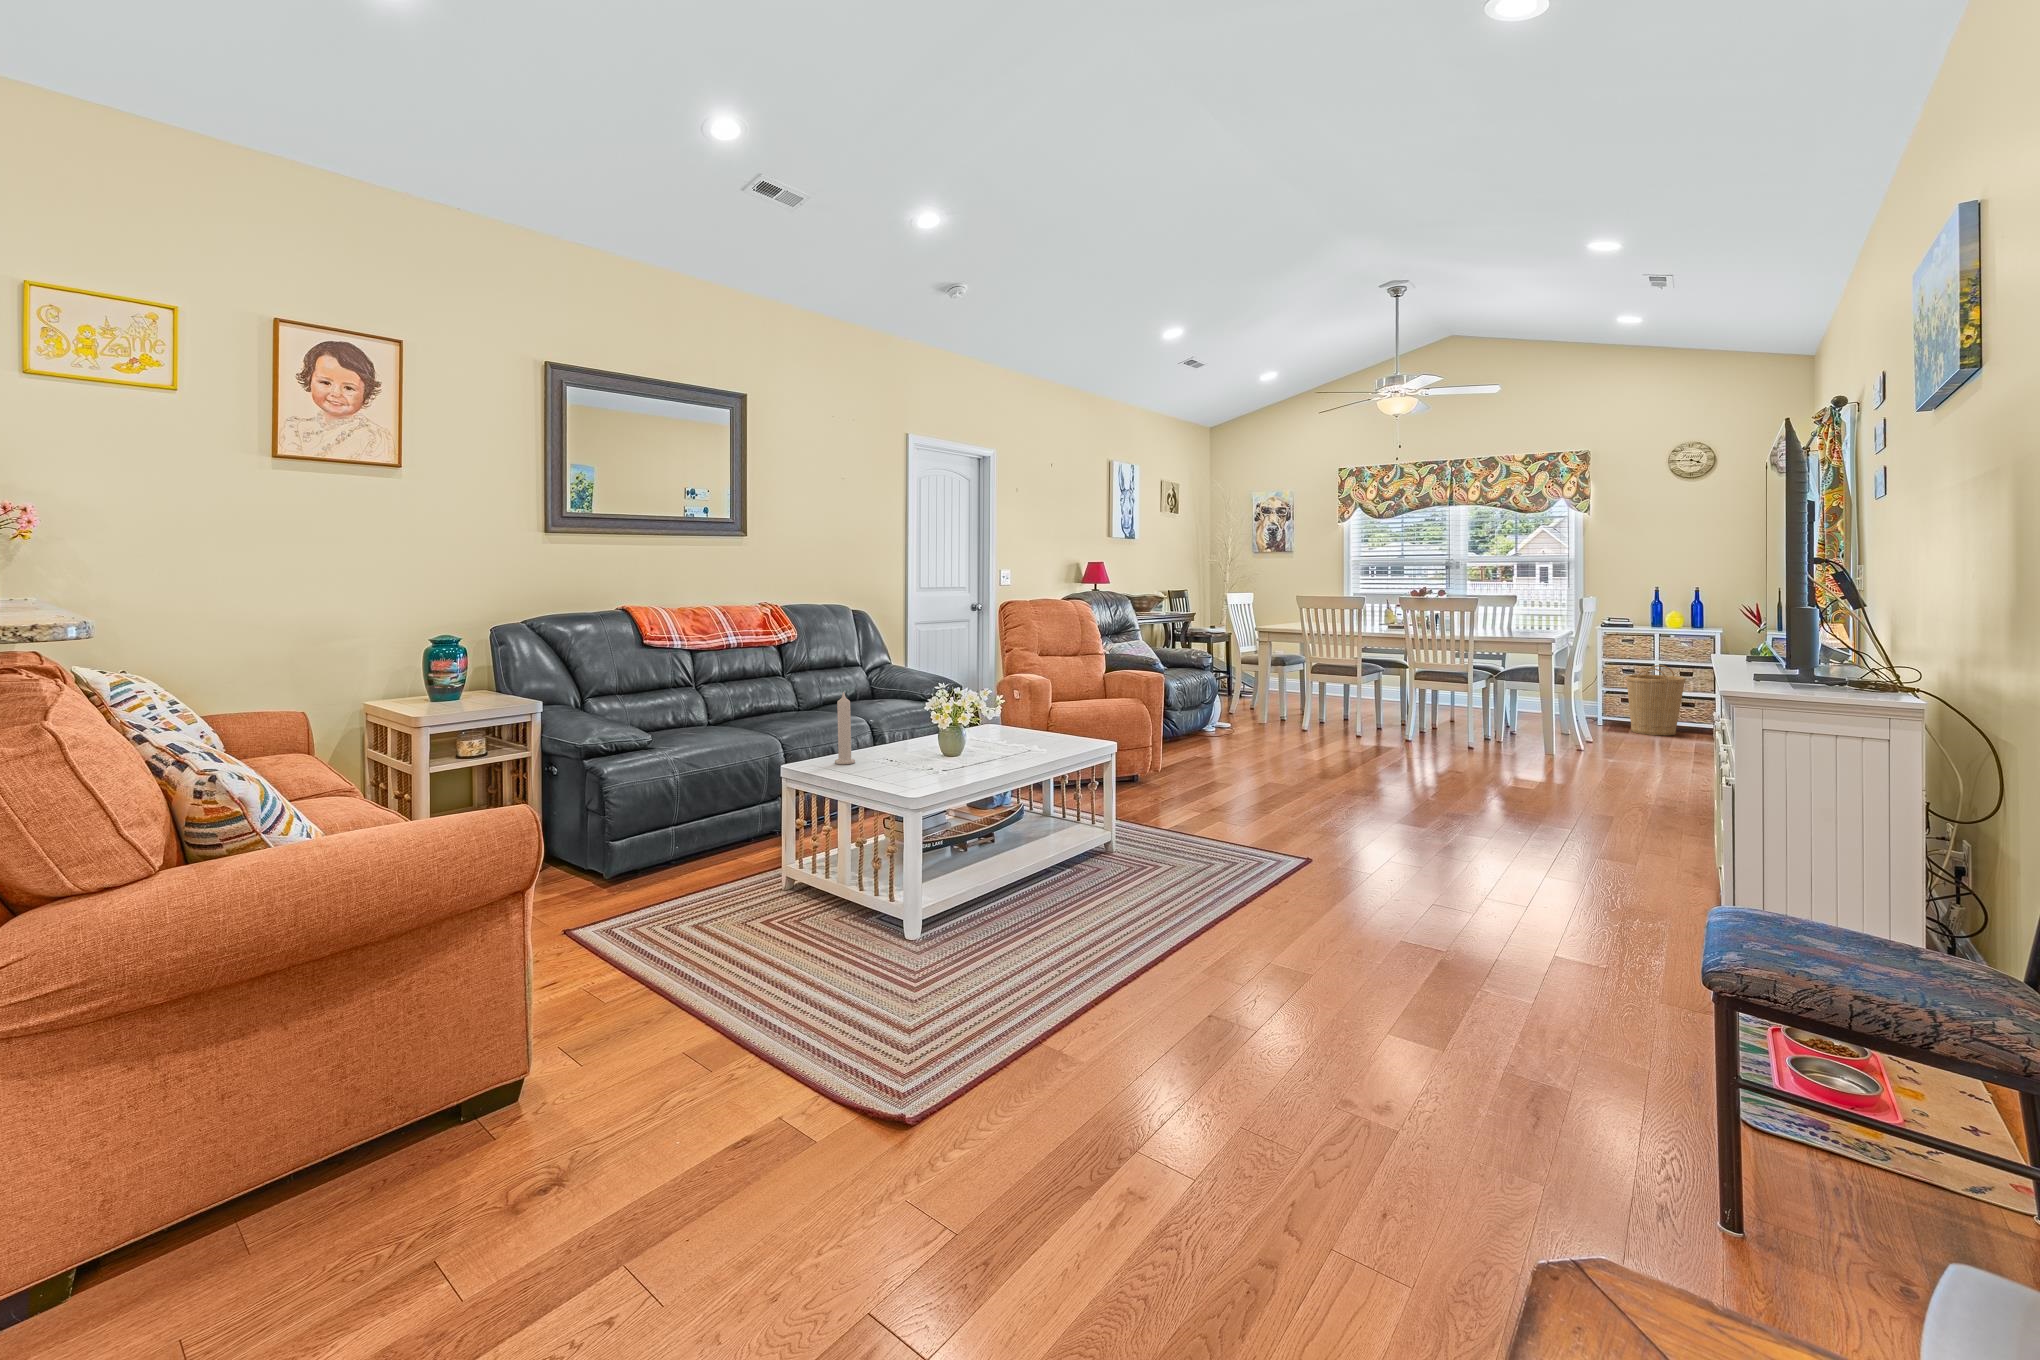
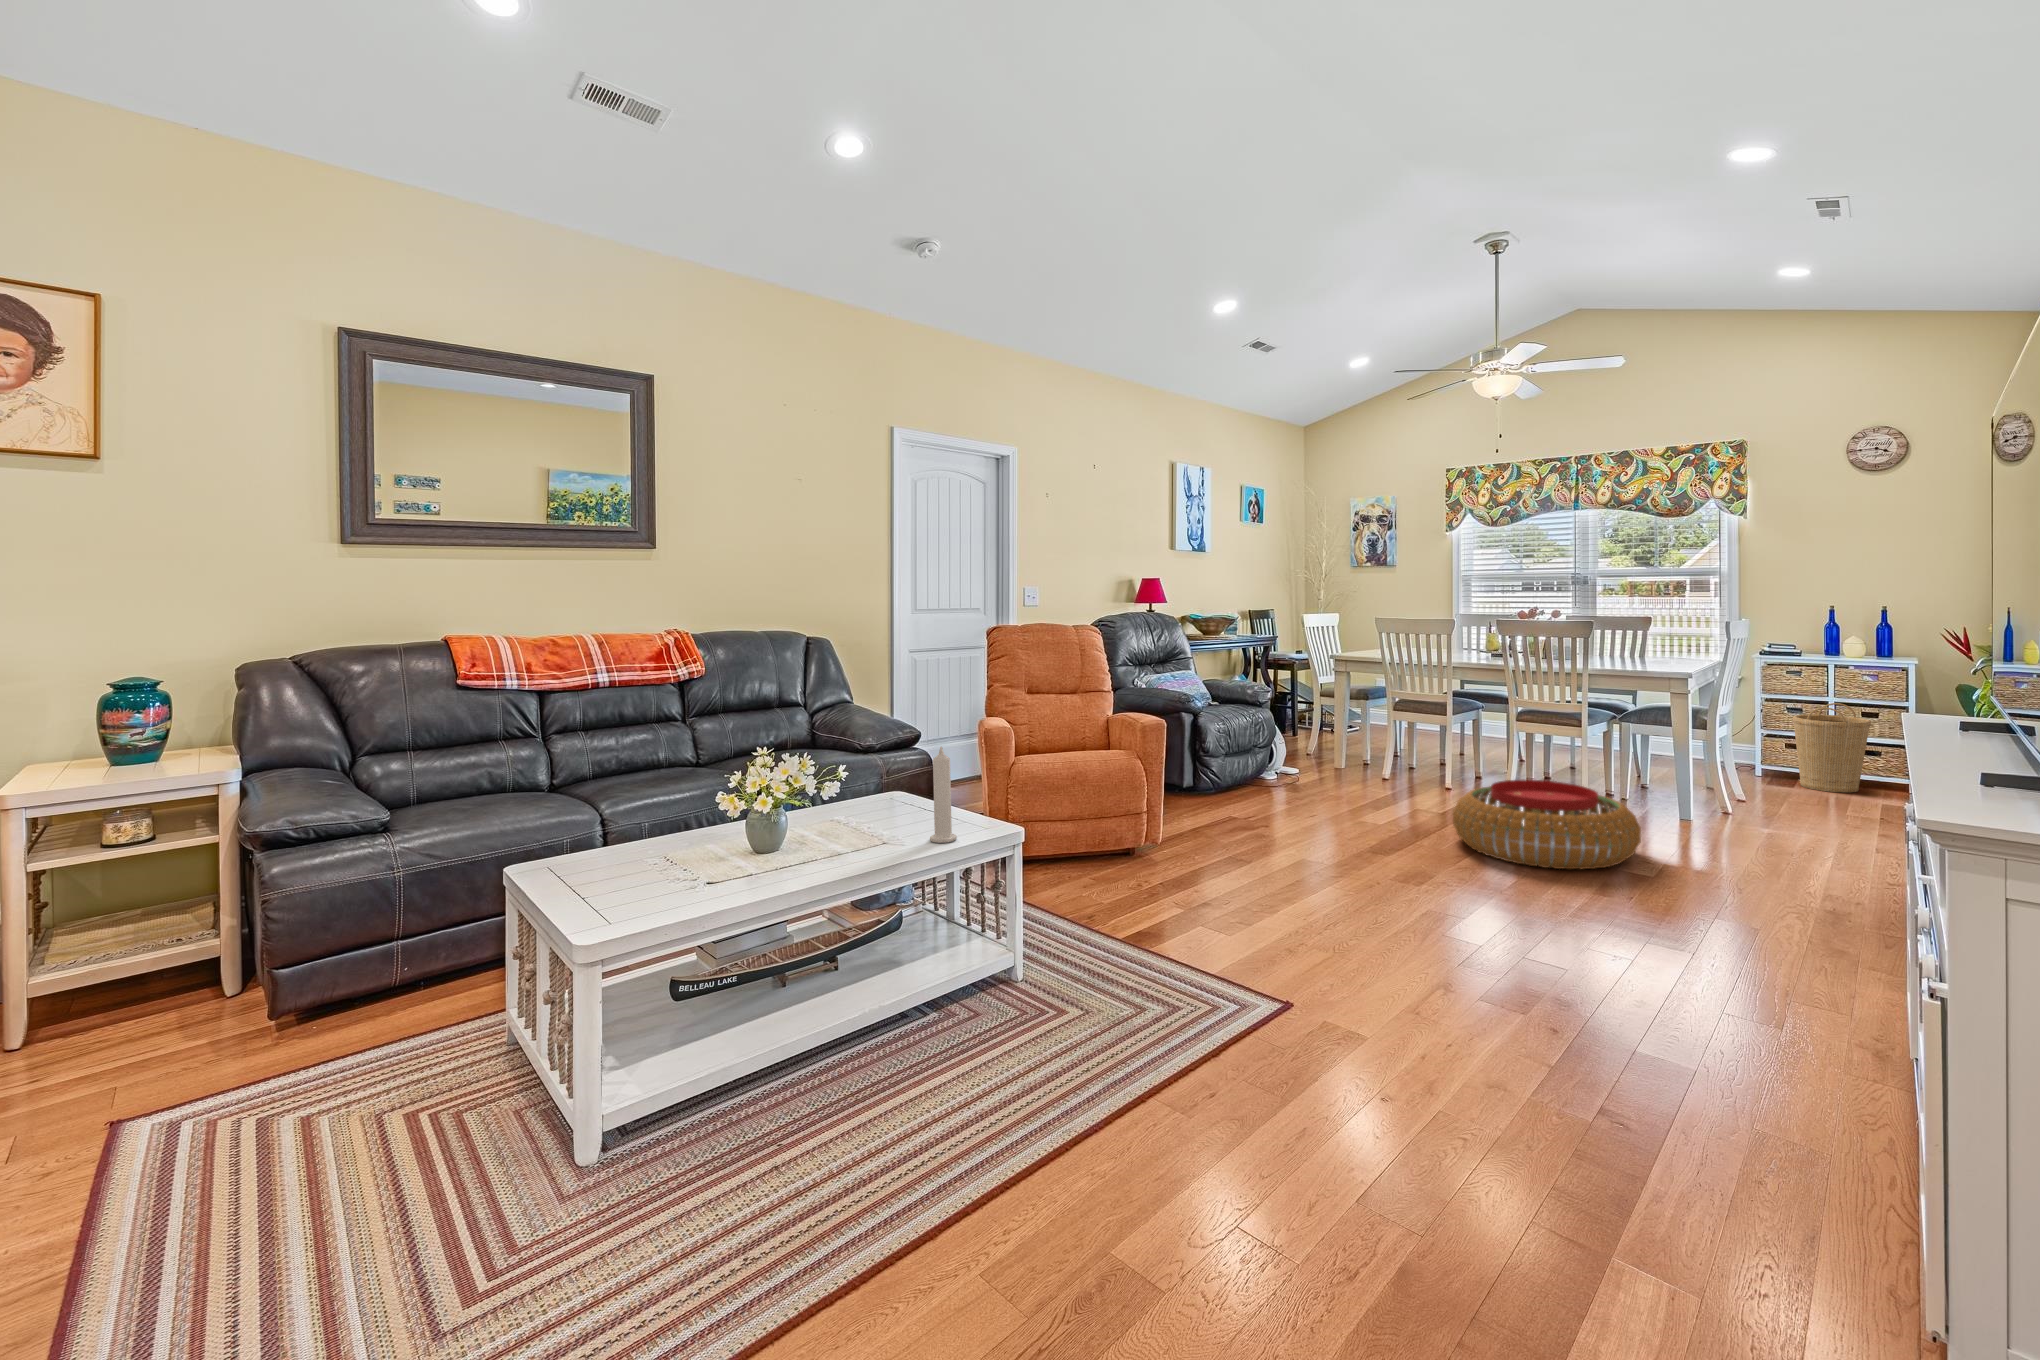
candle: present [835,692,855,764] -> present [930,747,957,843]
pouf: none [1375,721,1519,784] -> present [1453,780,1641,869]

